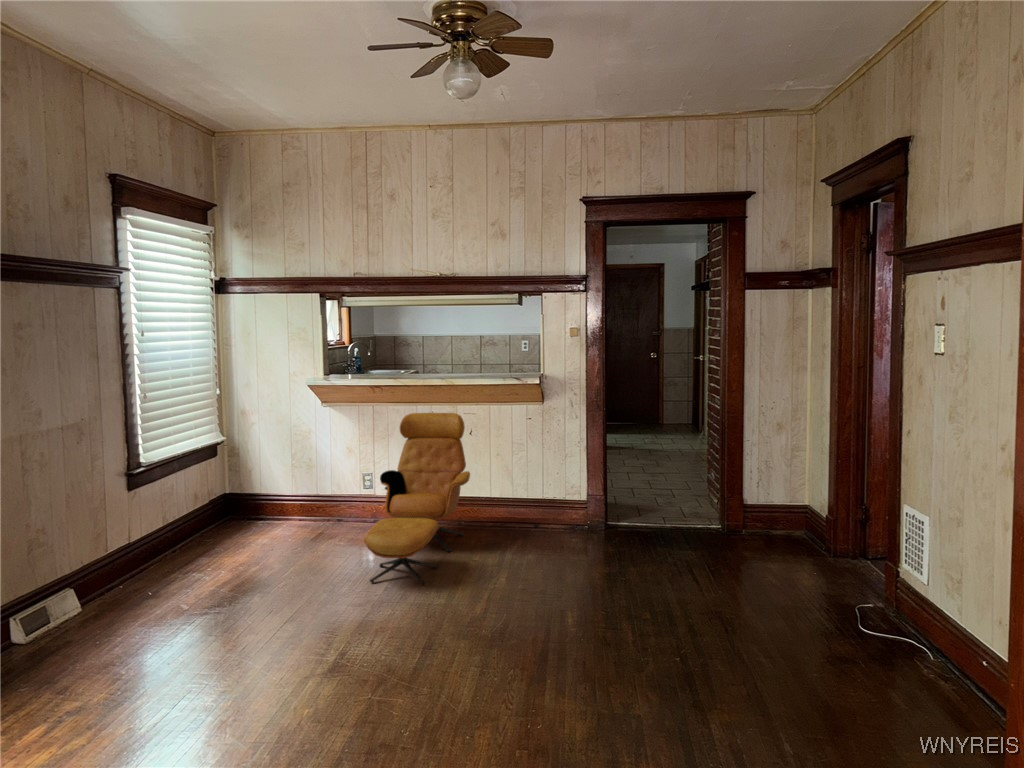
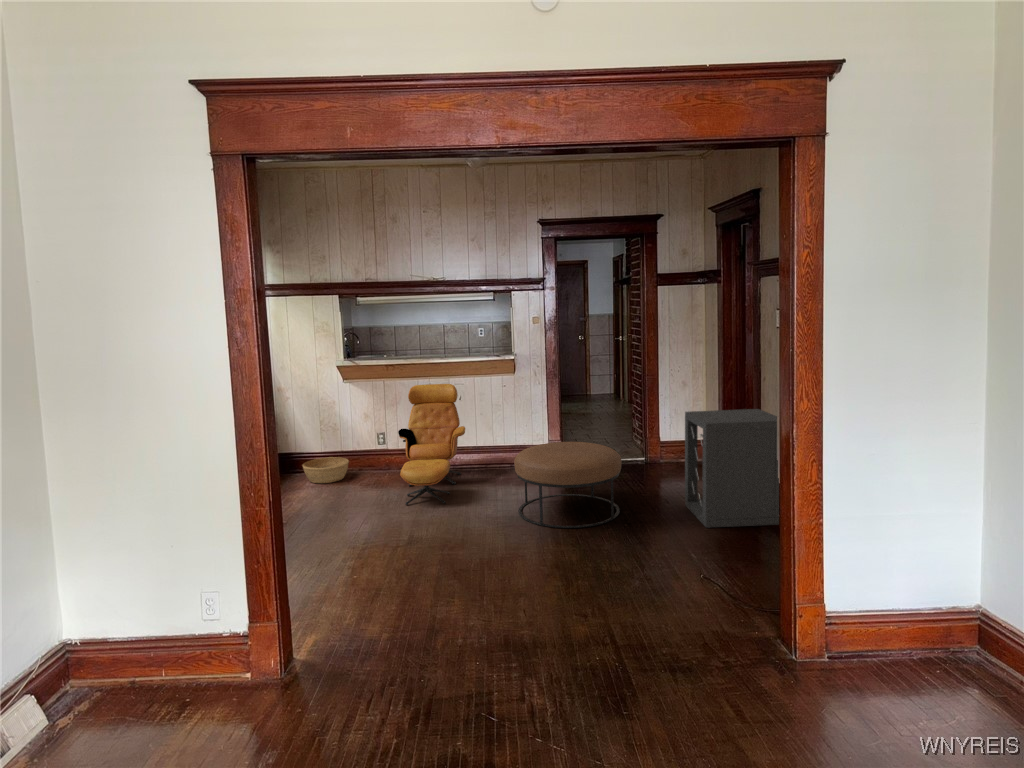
storage cabinet: none [776,476,958,677] -> present [685,409,779,528]
basket: none [261,501,323,537] -> present [303,457,349,483]
ottoman: none [517,508,677,650] -> present [514,442,621,528]

